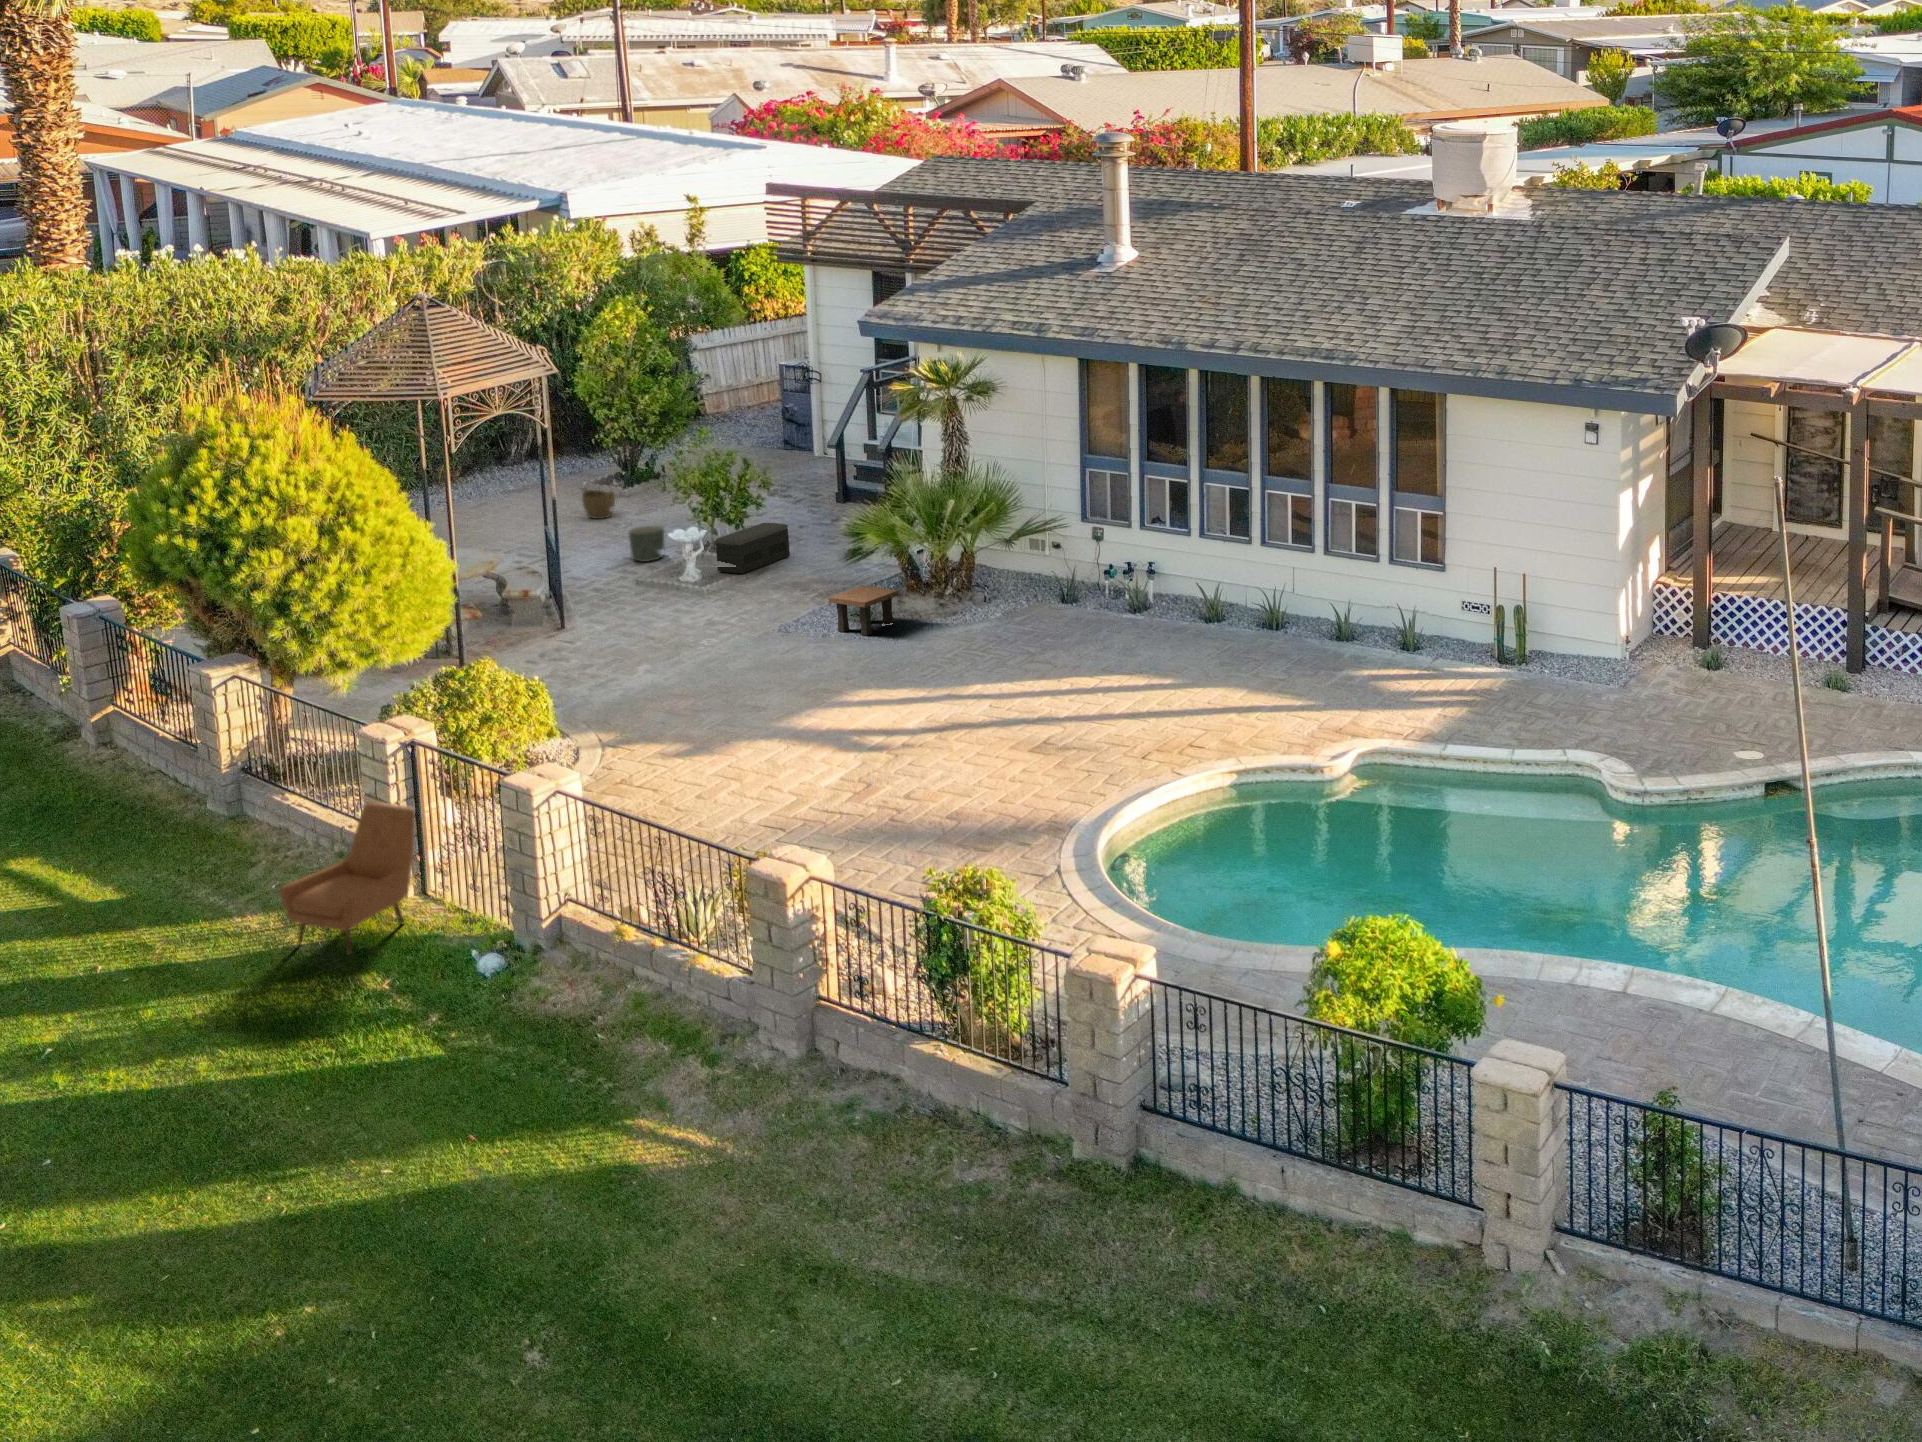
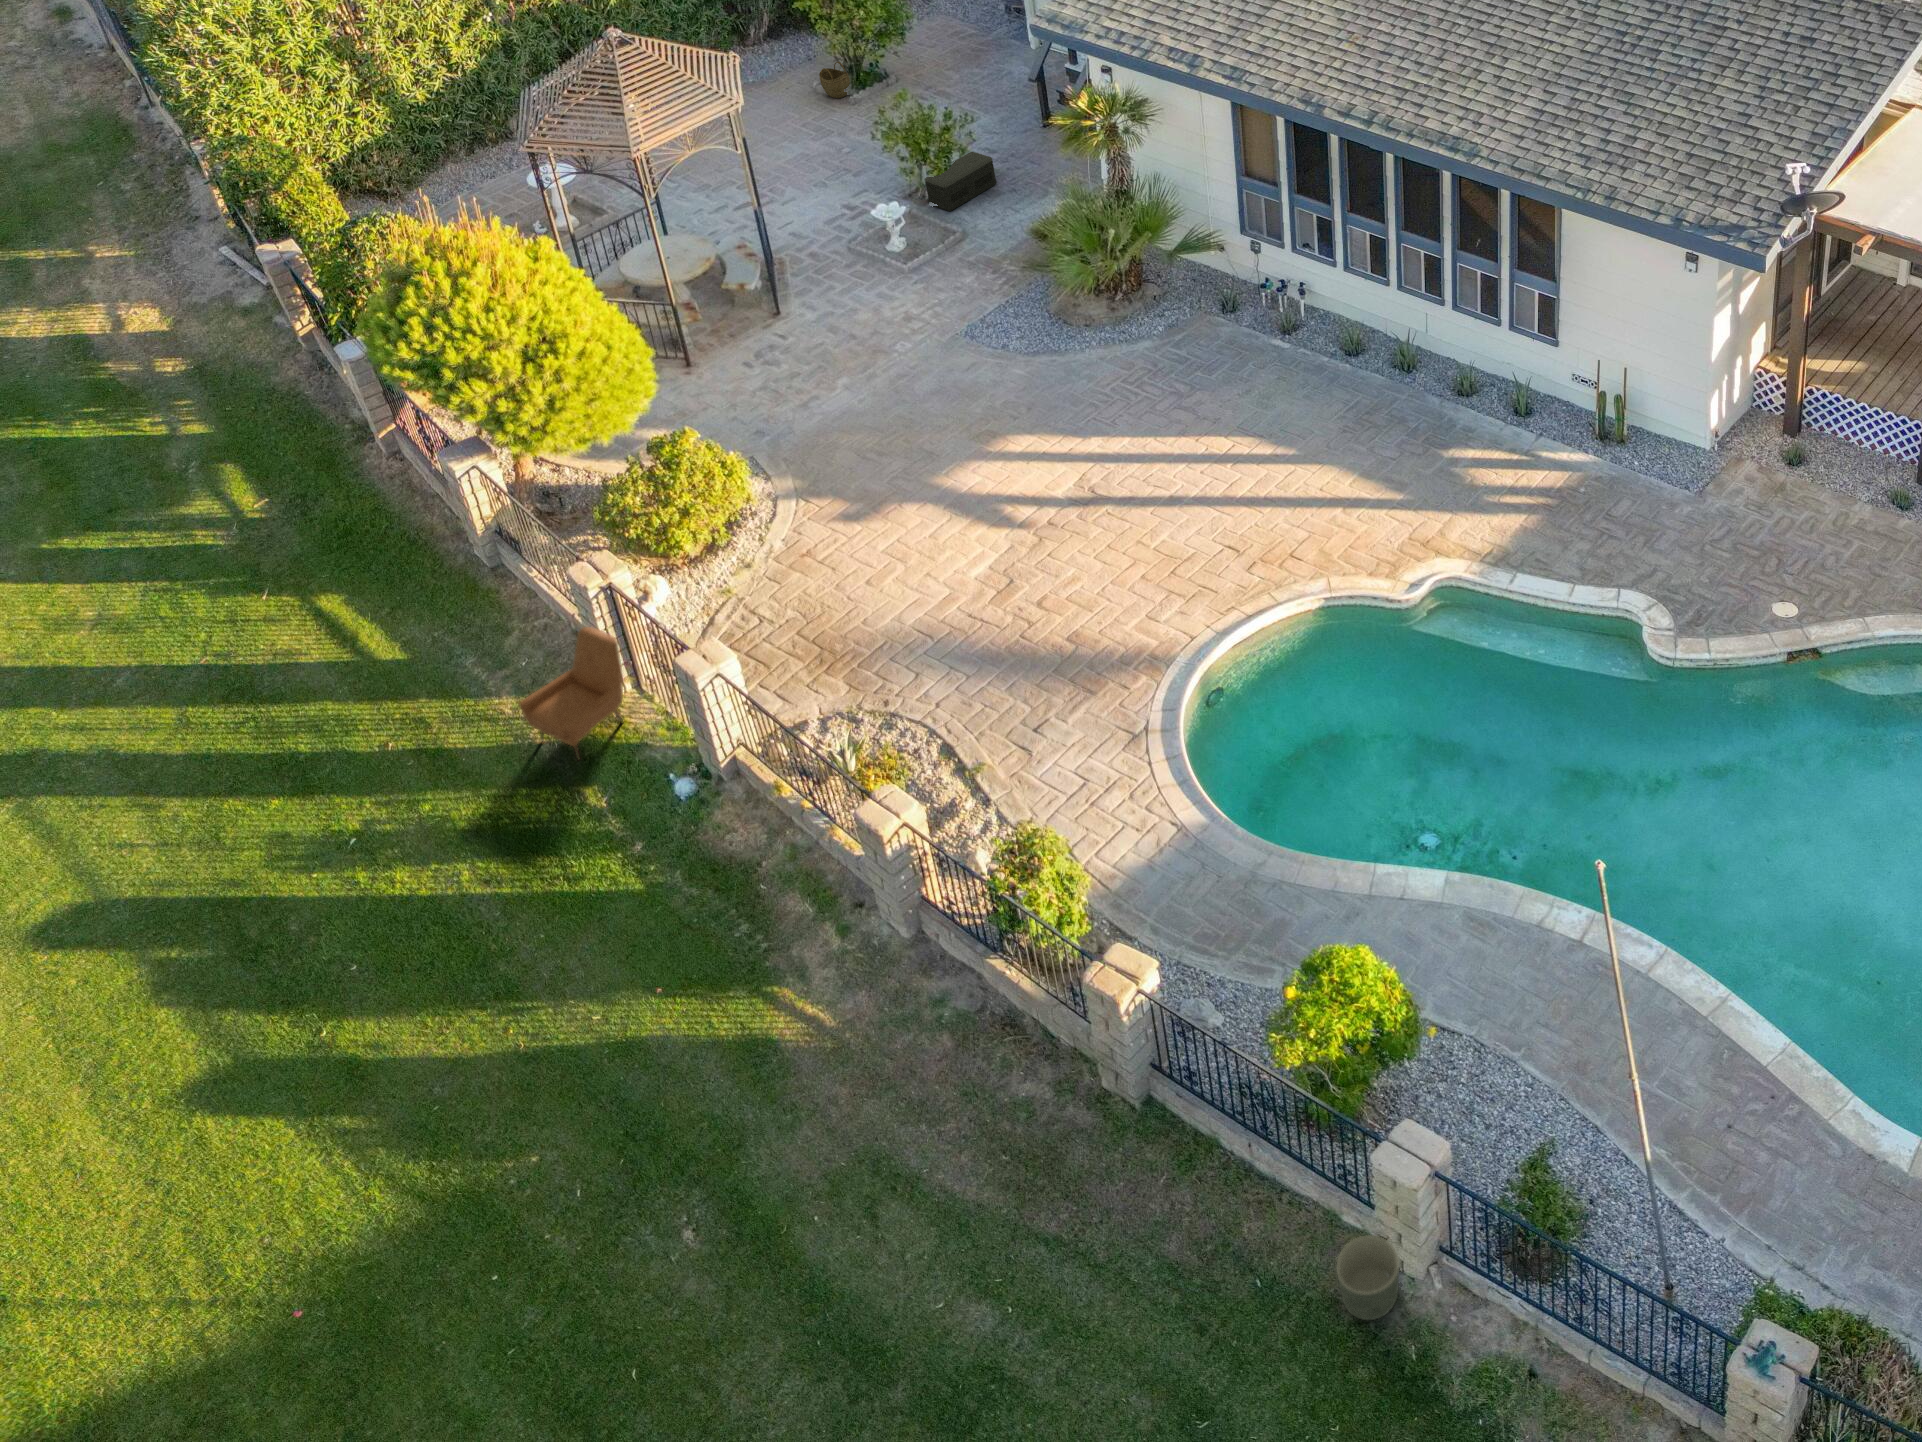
planter: present [629,525,664,562] -> present [1337,1235,1399,1320]
side table: present [829,586,899,636] -> none [1010,274,1073,330]

